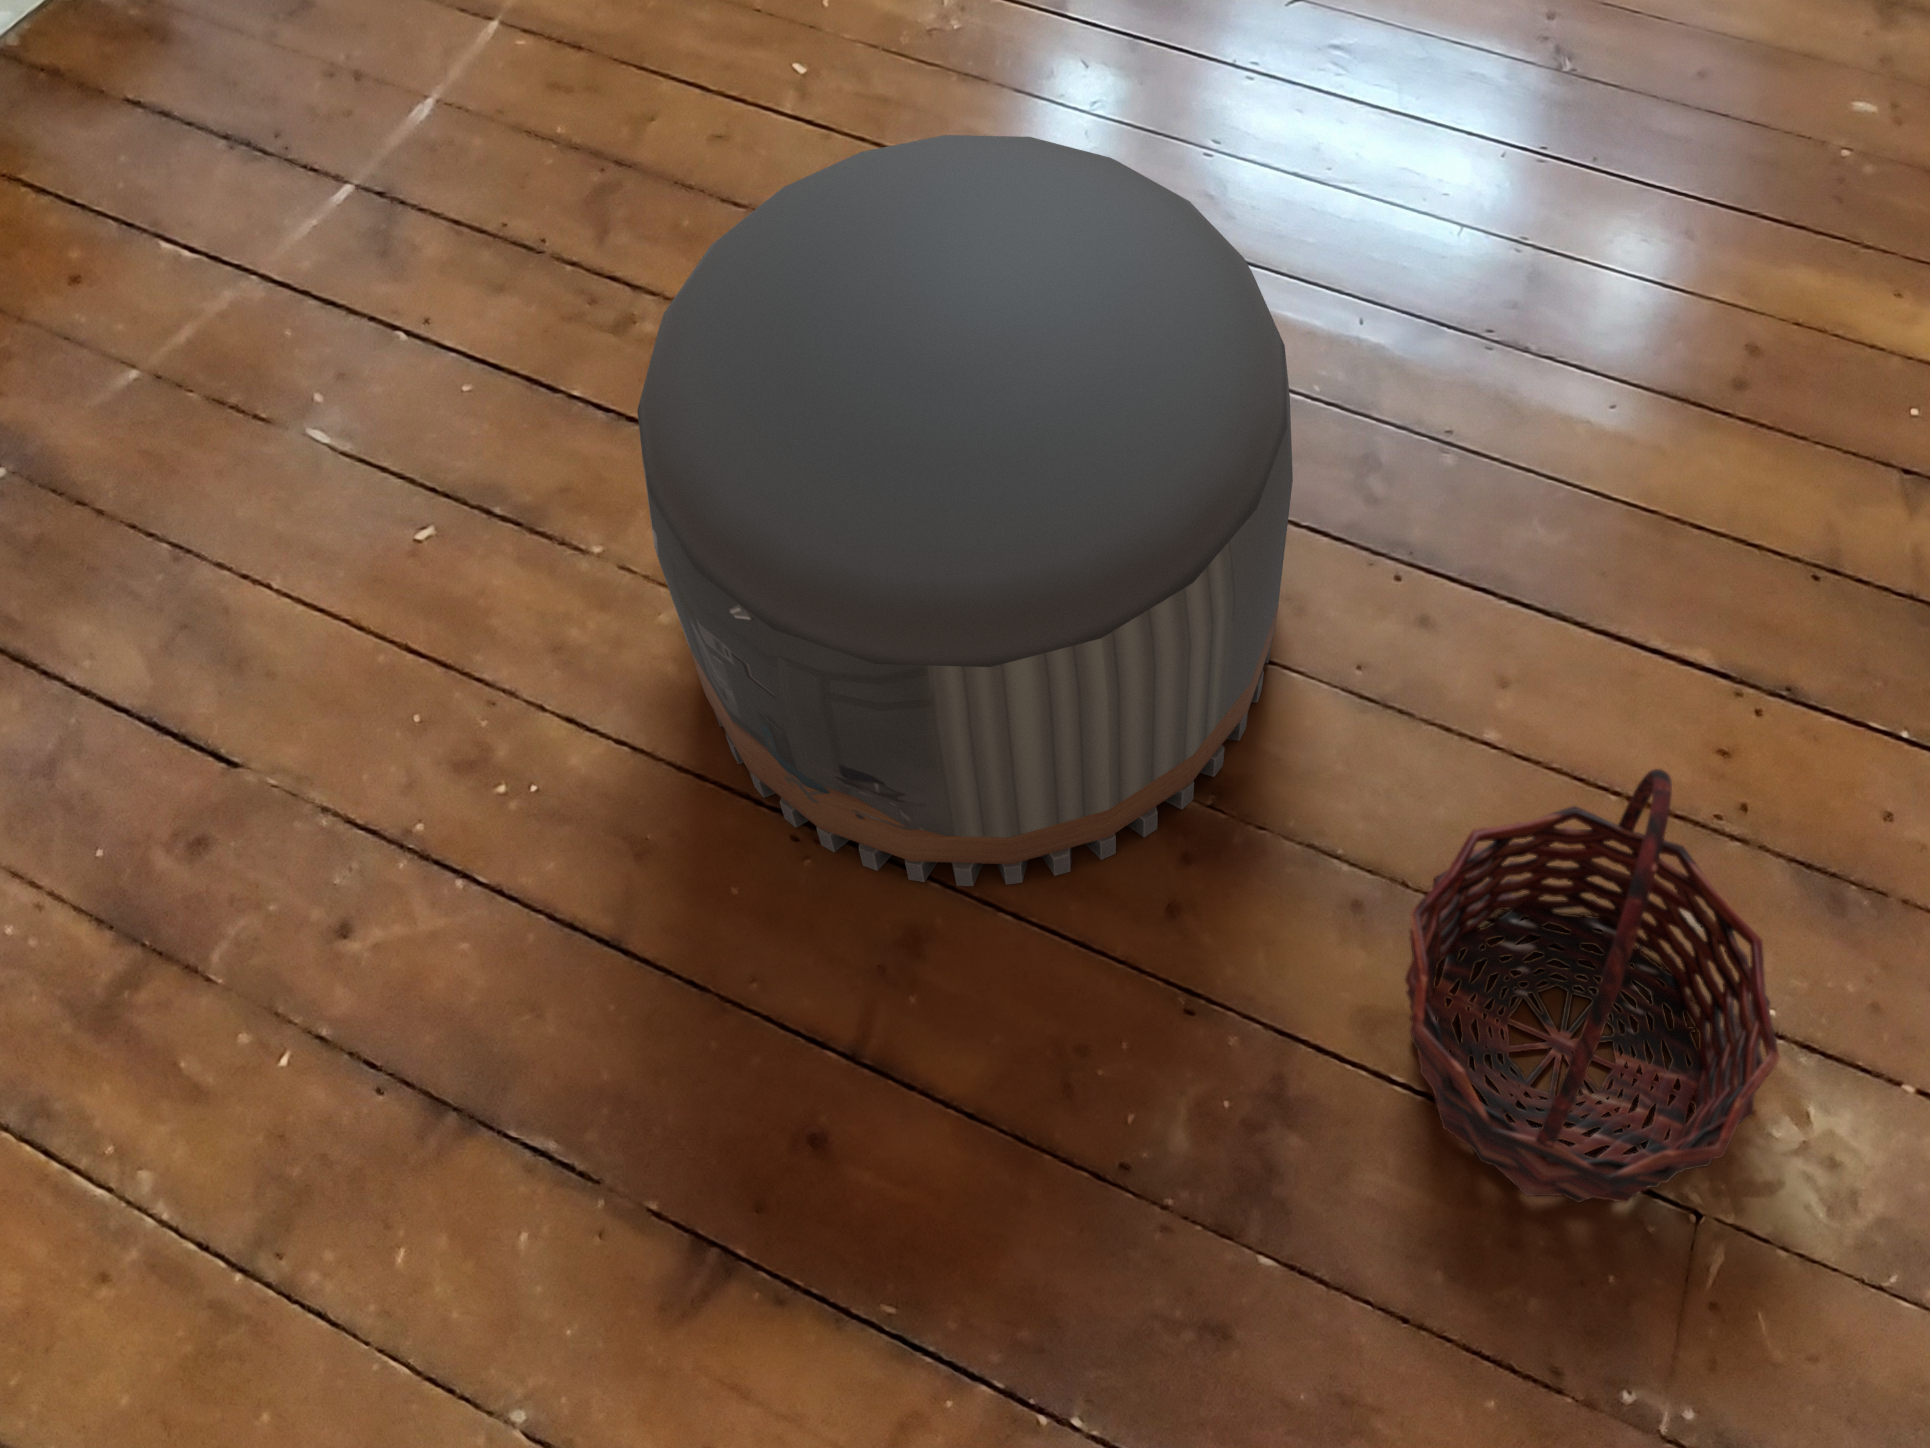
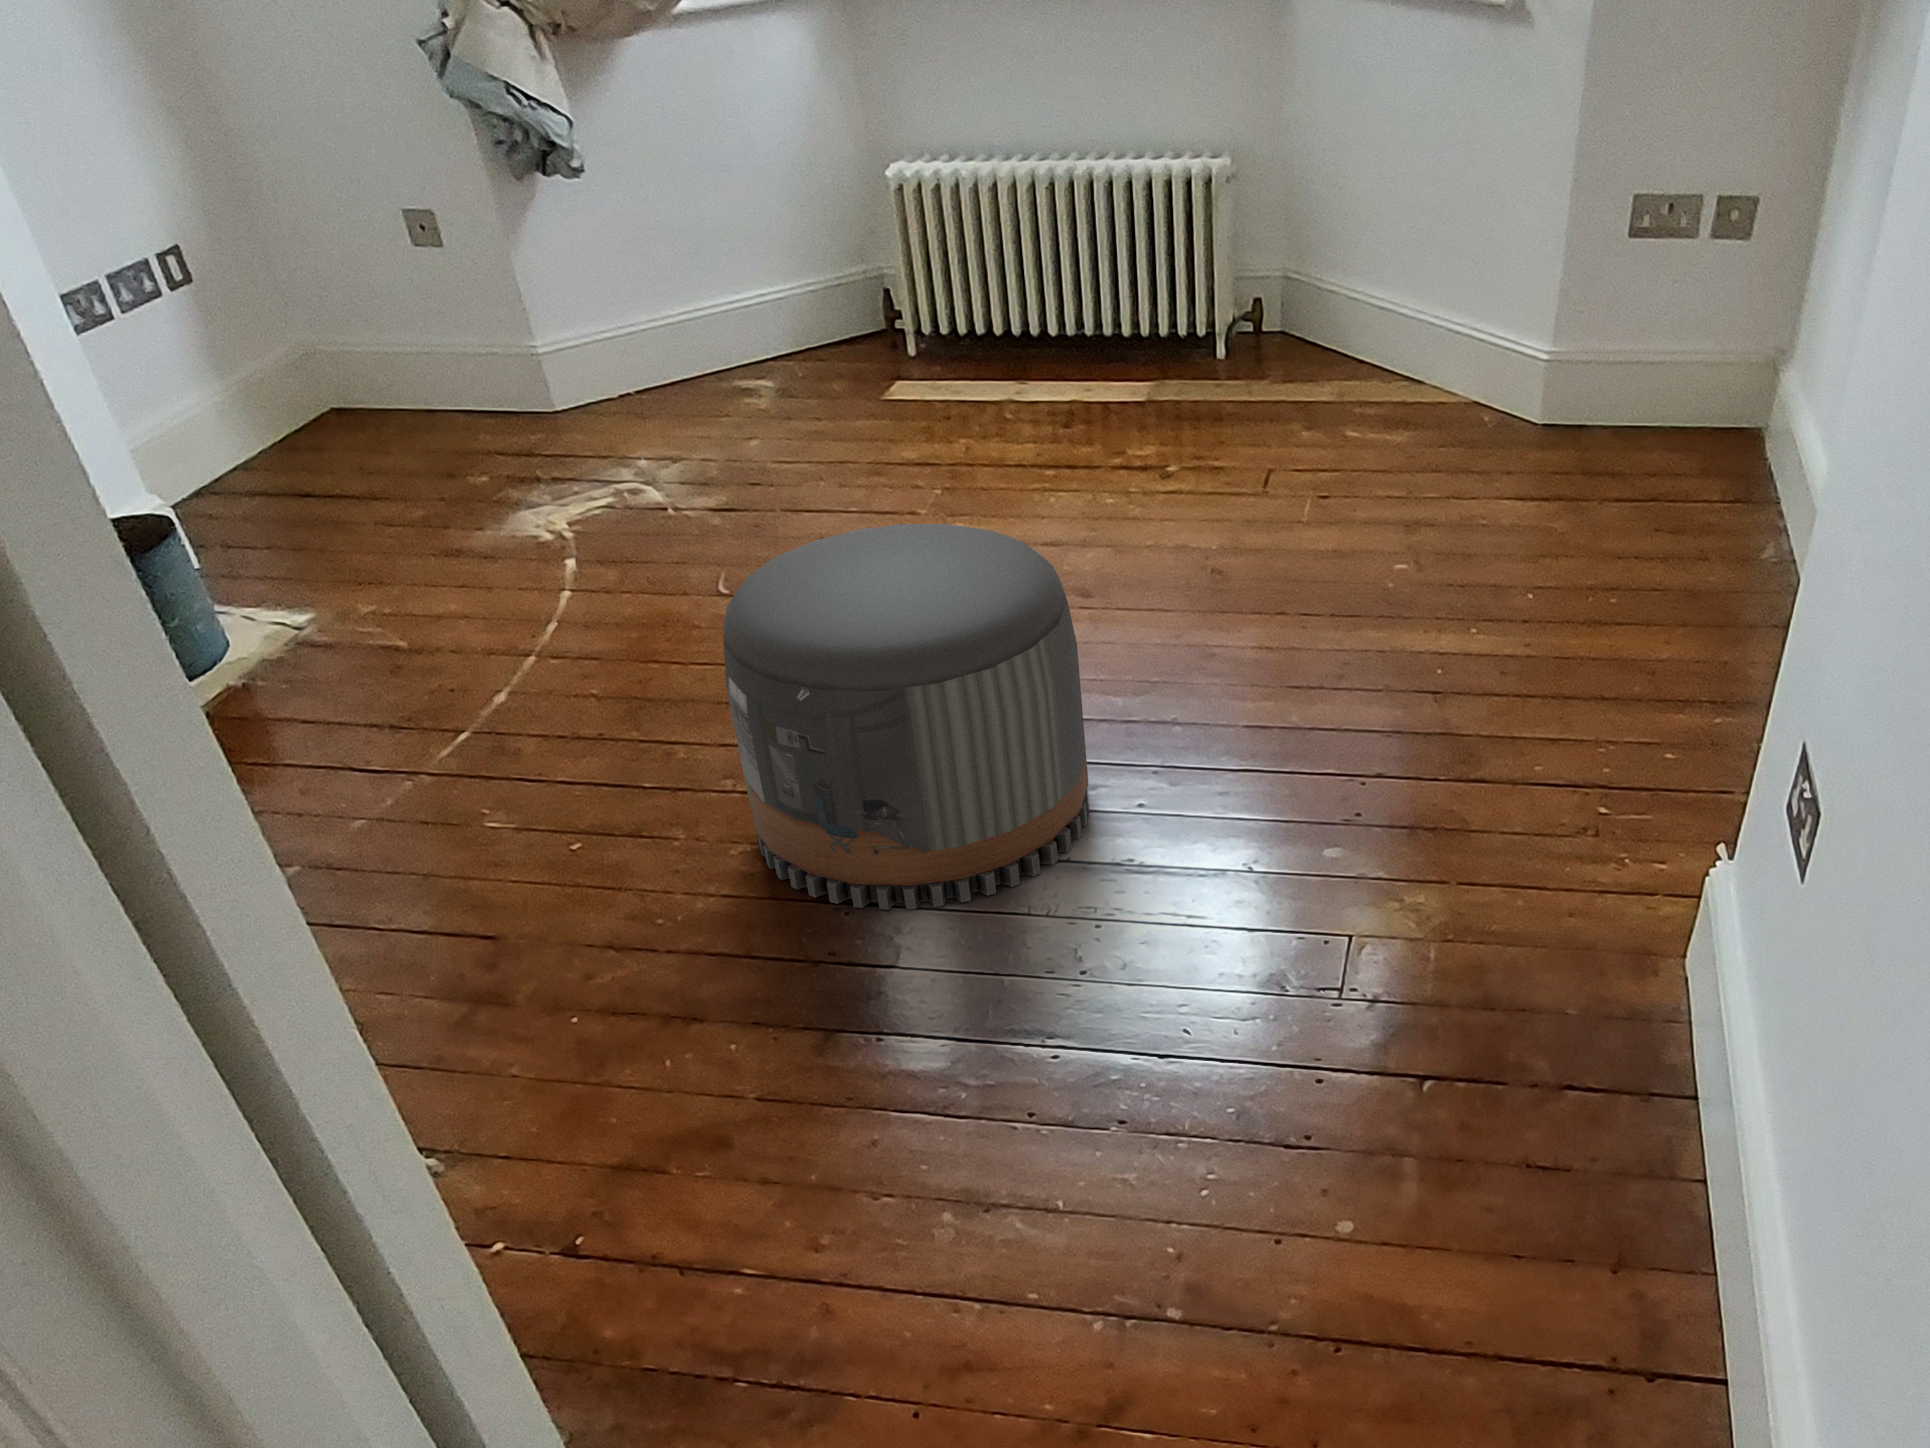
basket: present [1405,769,1780,1203] -> none [1176,667,1370,944]

